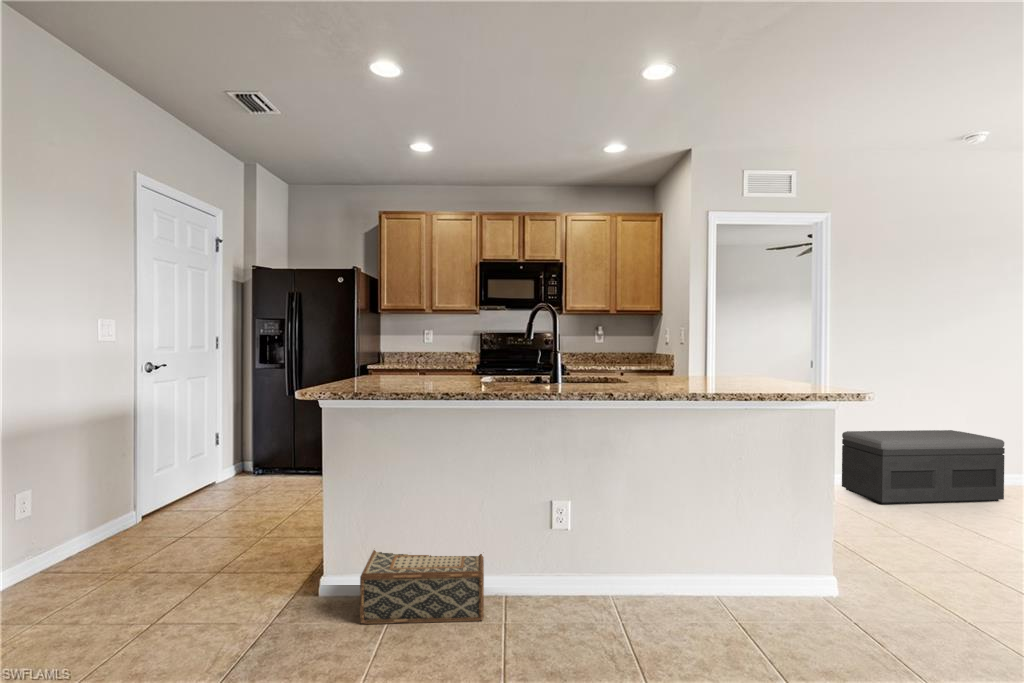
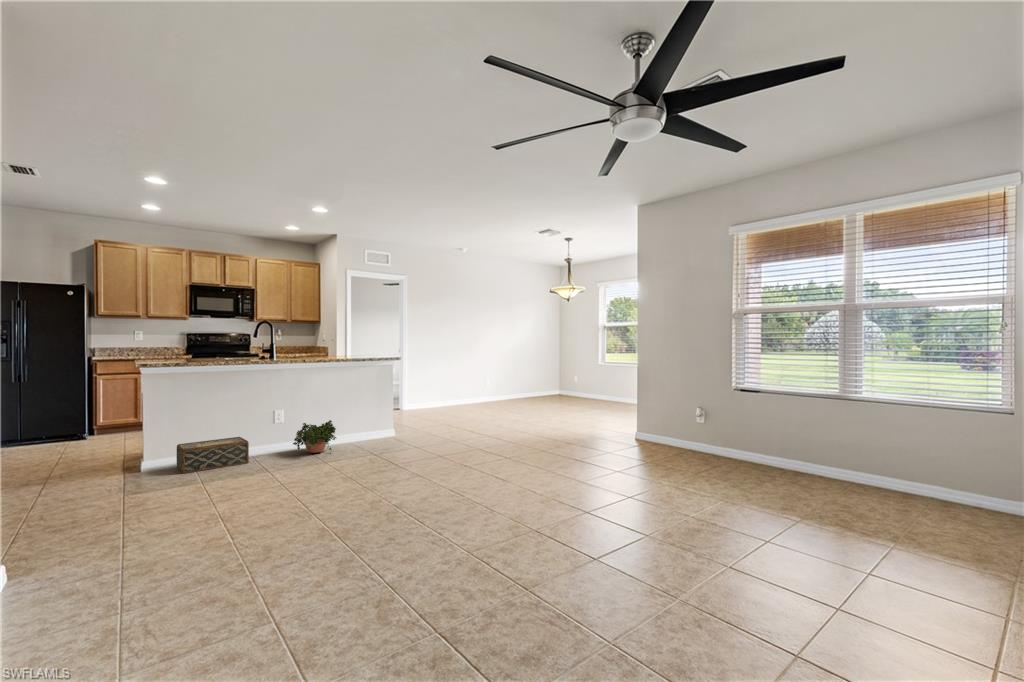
storage bench: present [842,430,1005,504] -> none [412,379,473,413]
potted plant: none [576,539,679,637] -> present [293,420,336,453]

